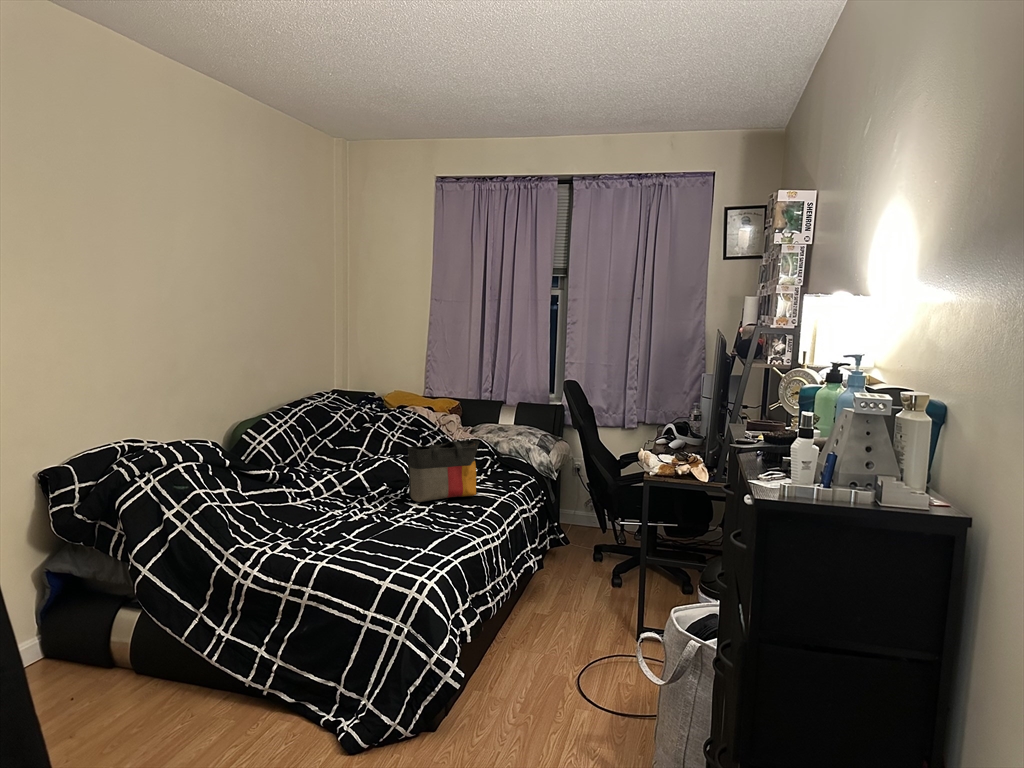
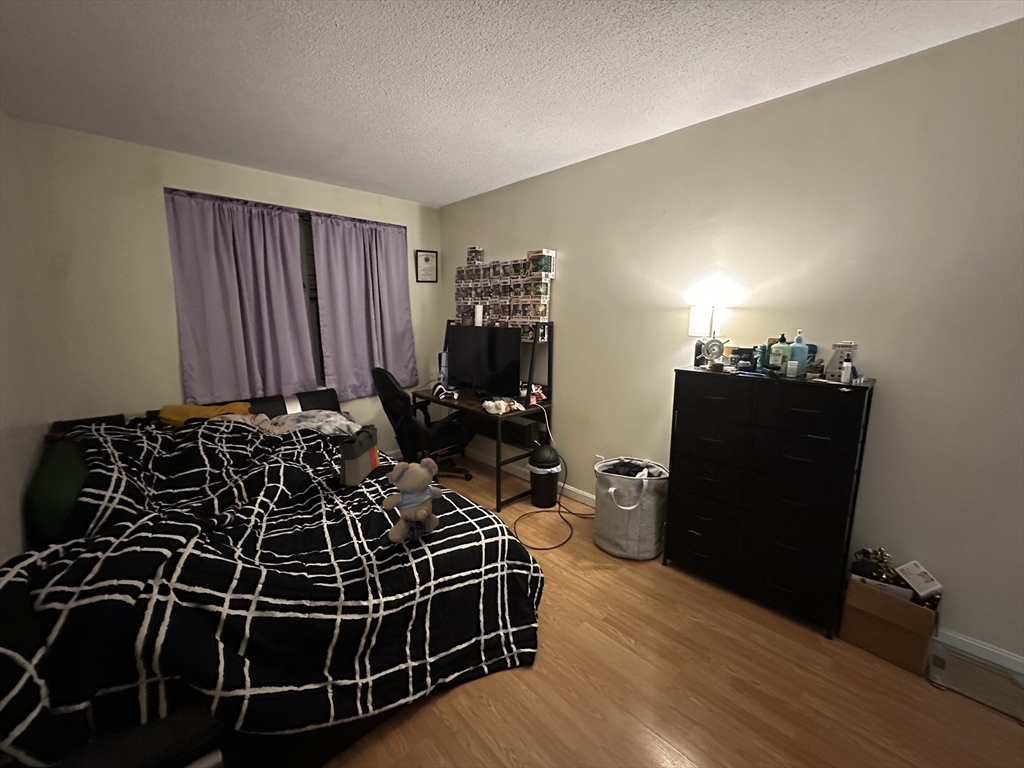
teddy bear: none [322,455,383,551] -> present [383,458,443,542]

